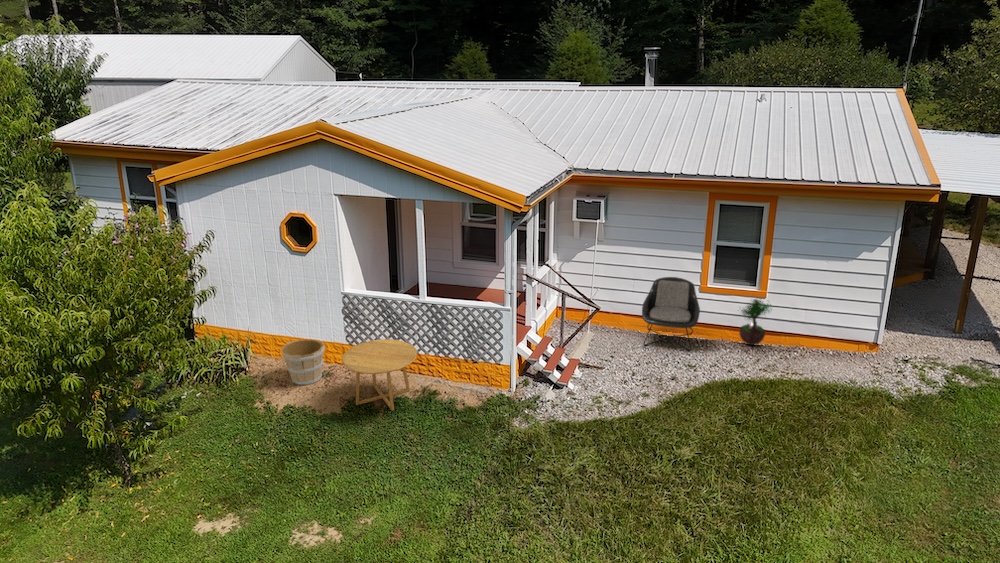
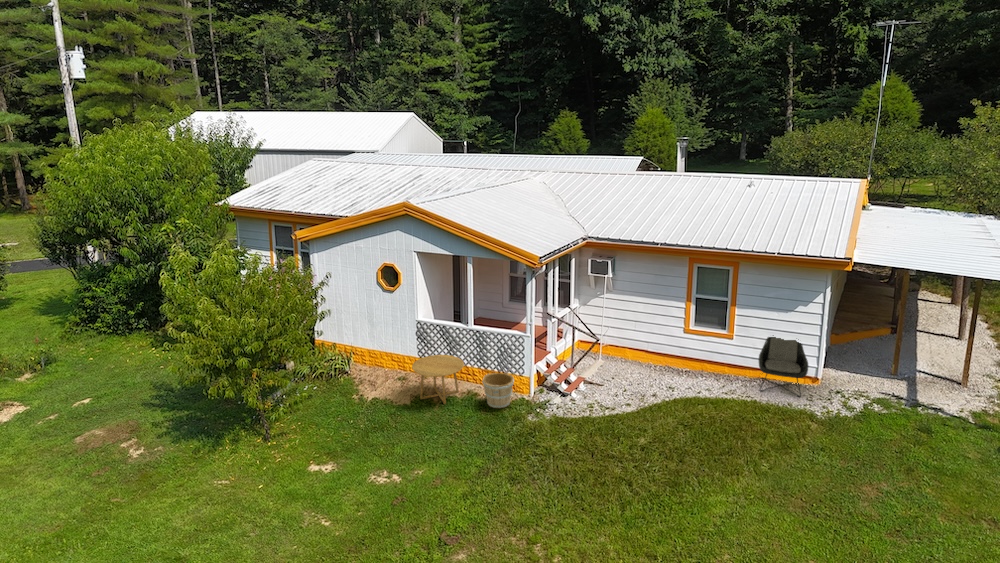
lounge chair: present [642,277,700,351] -> present [759,335,808,397]
potted tree: present [739,299,771,345] -> none [710,335,737,375]
wooden bucket: present [281,340,325,385] -> present [482,373,514,408]

